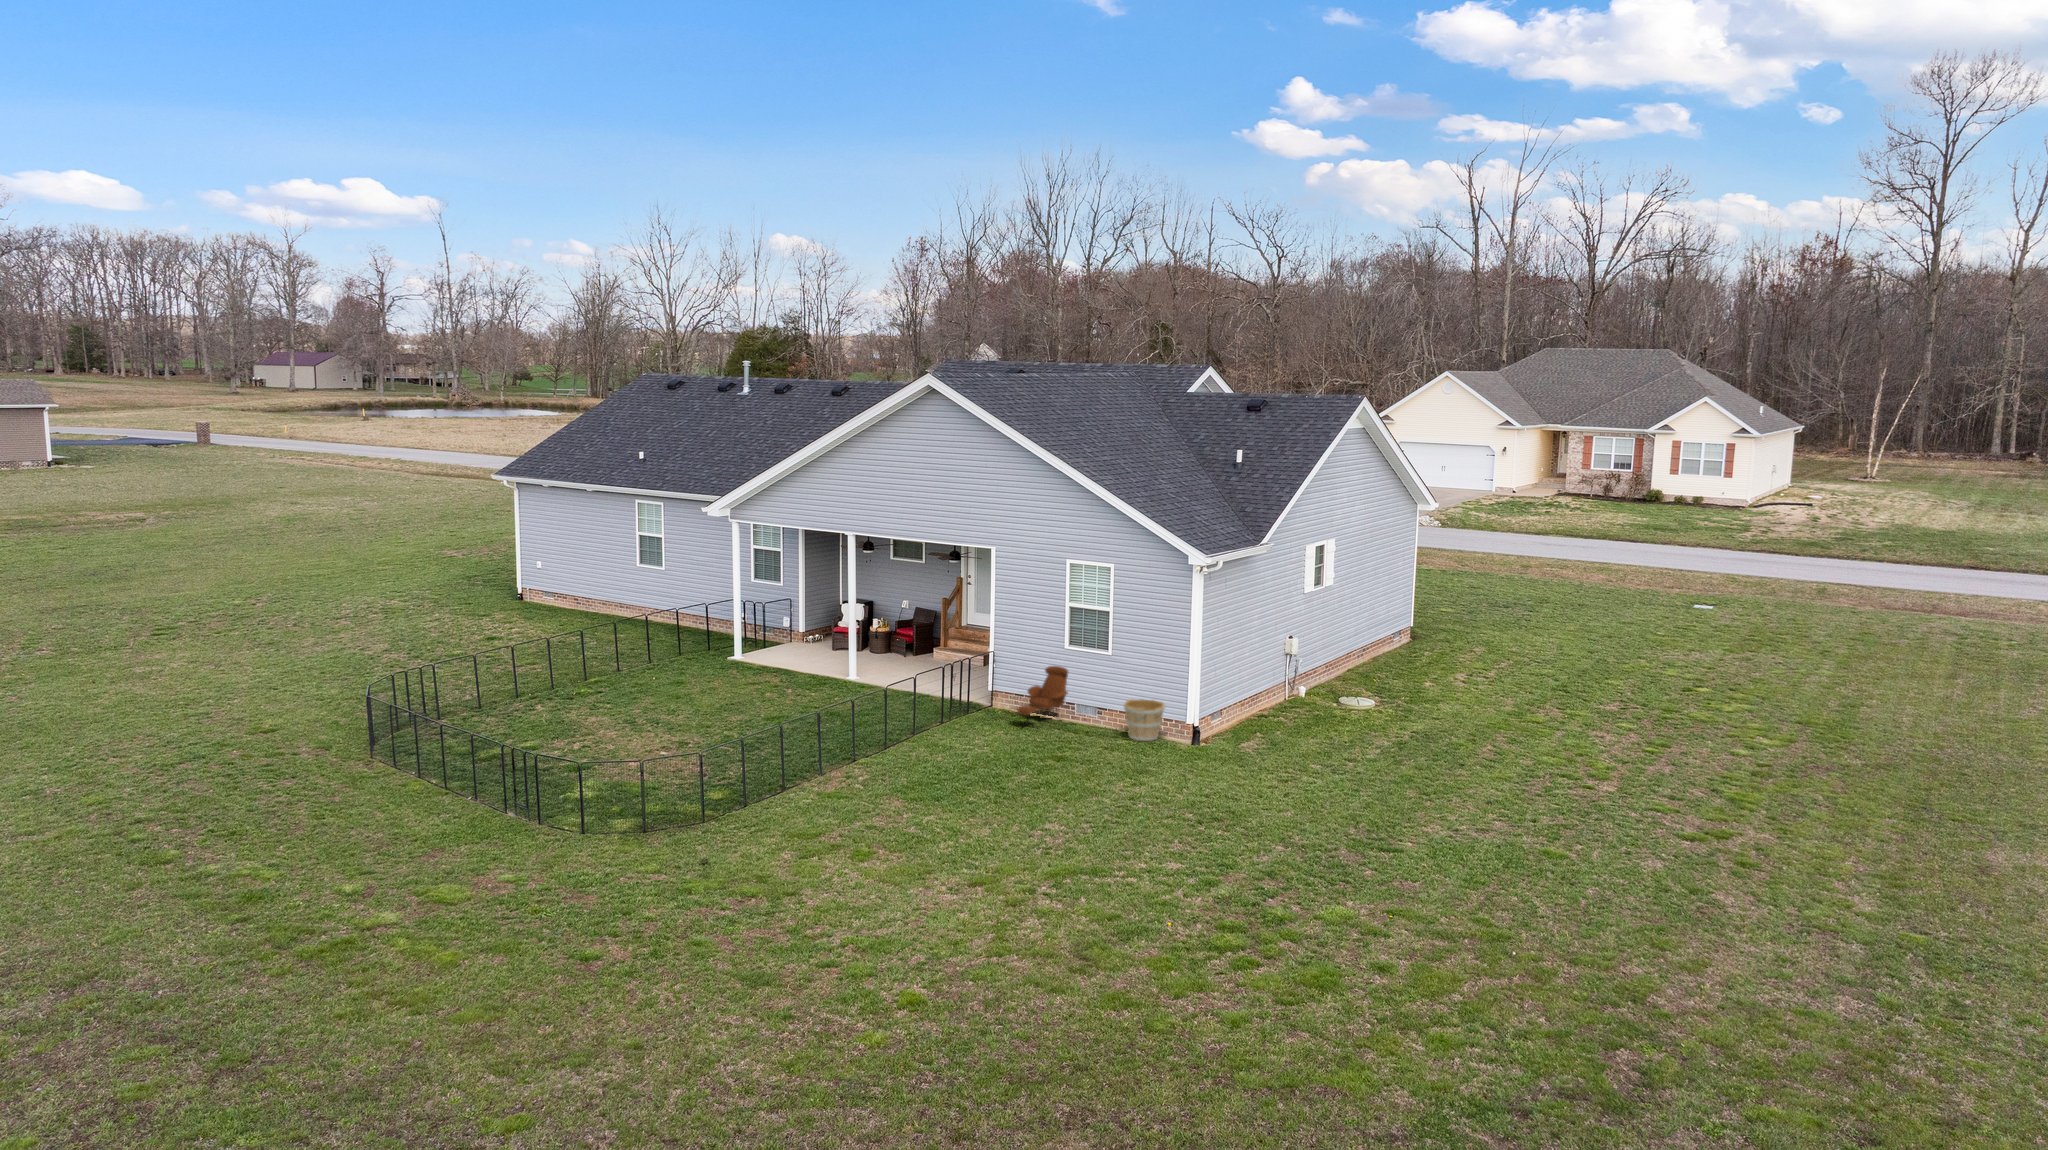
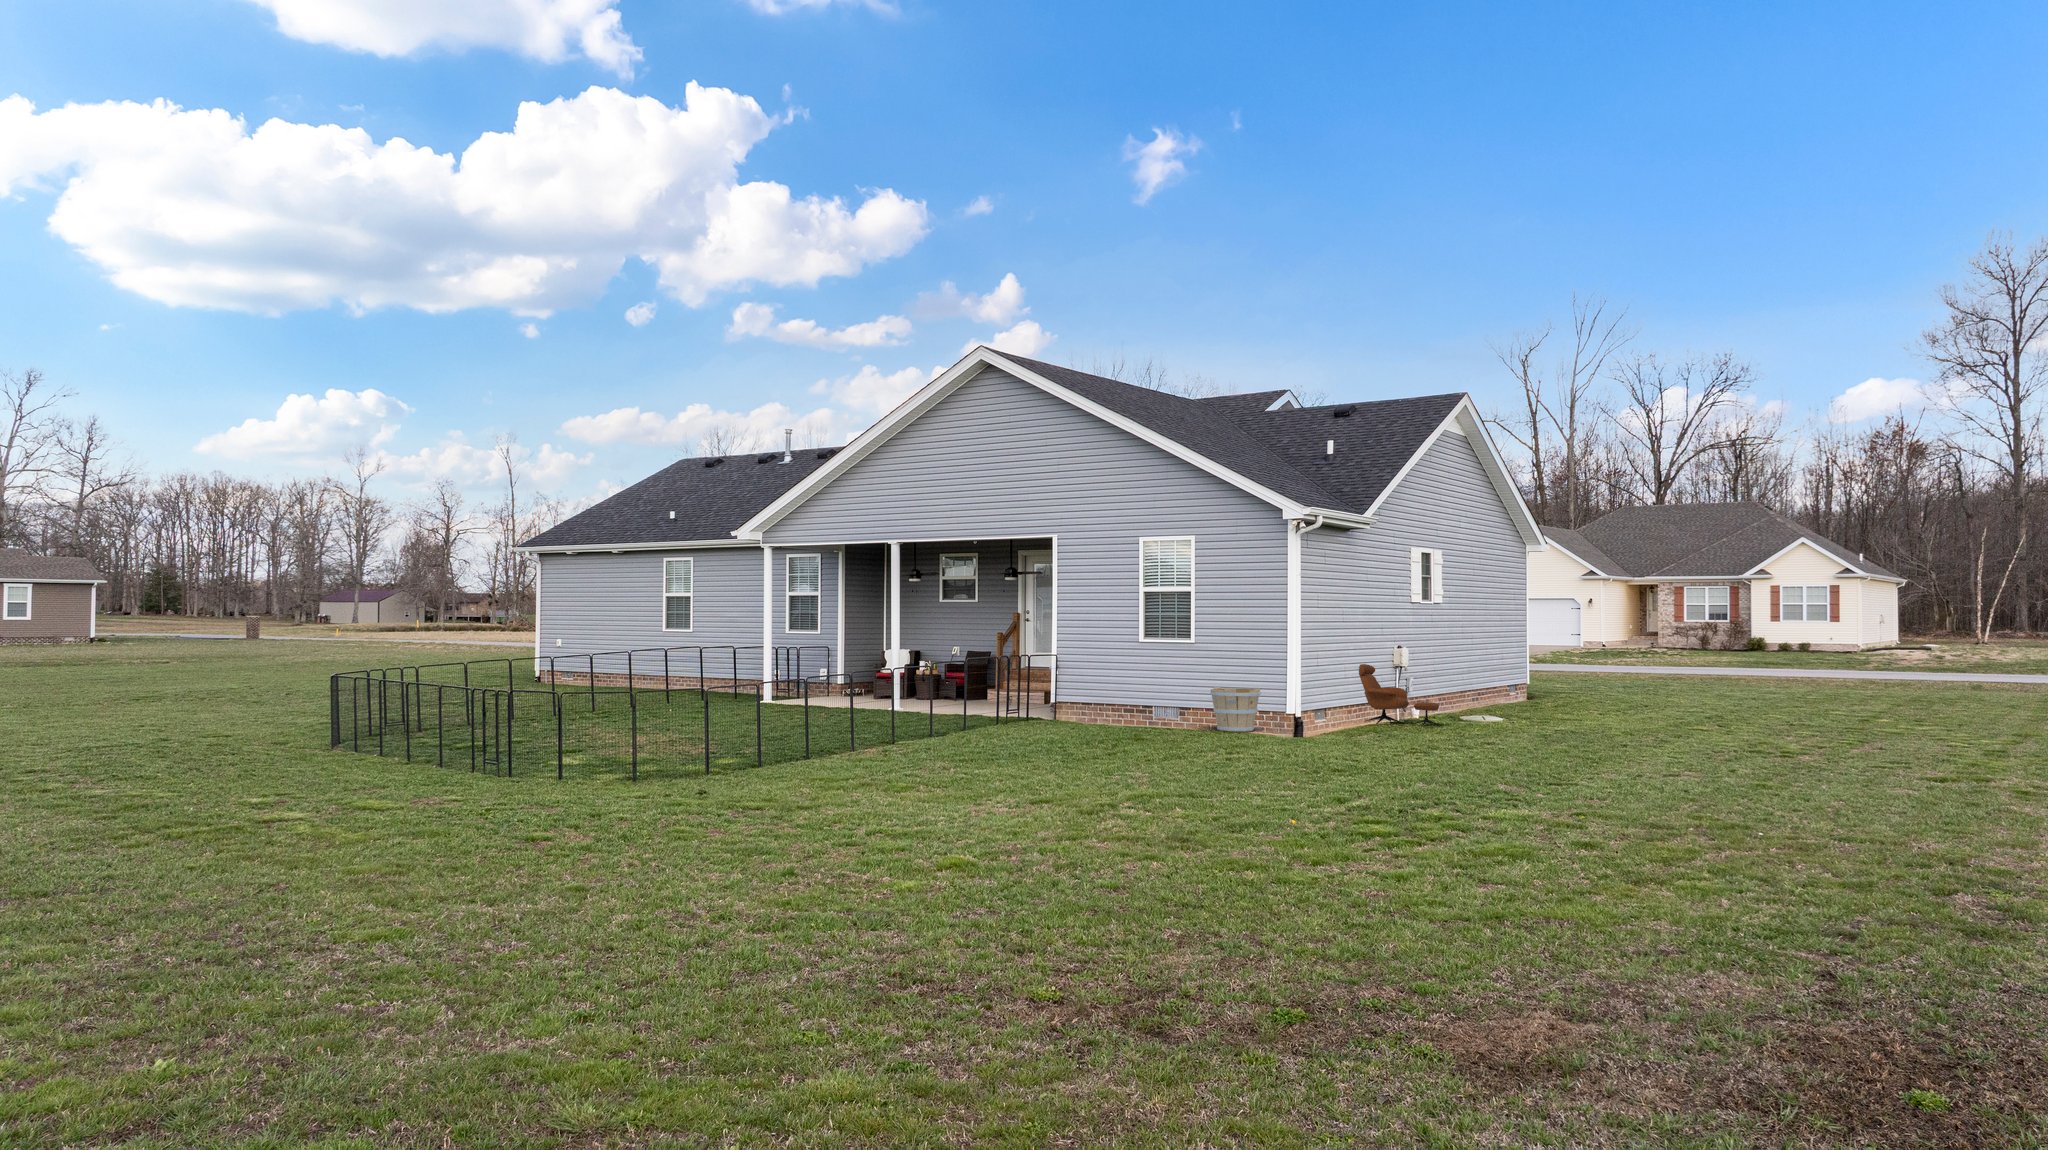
lounge chair: present [1017,666,1068,727] -> present [1359,664,1442,726]

